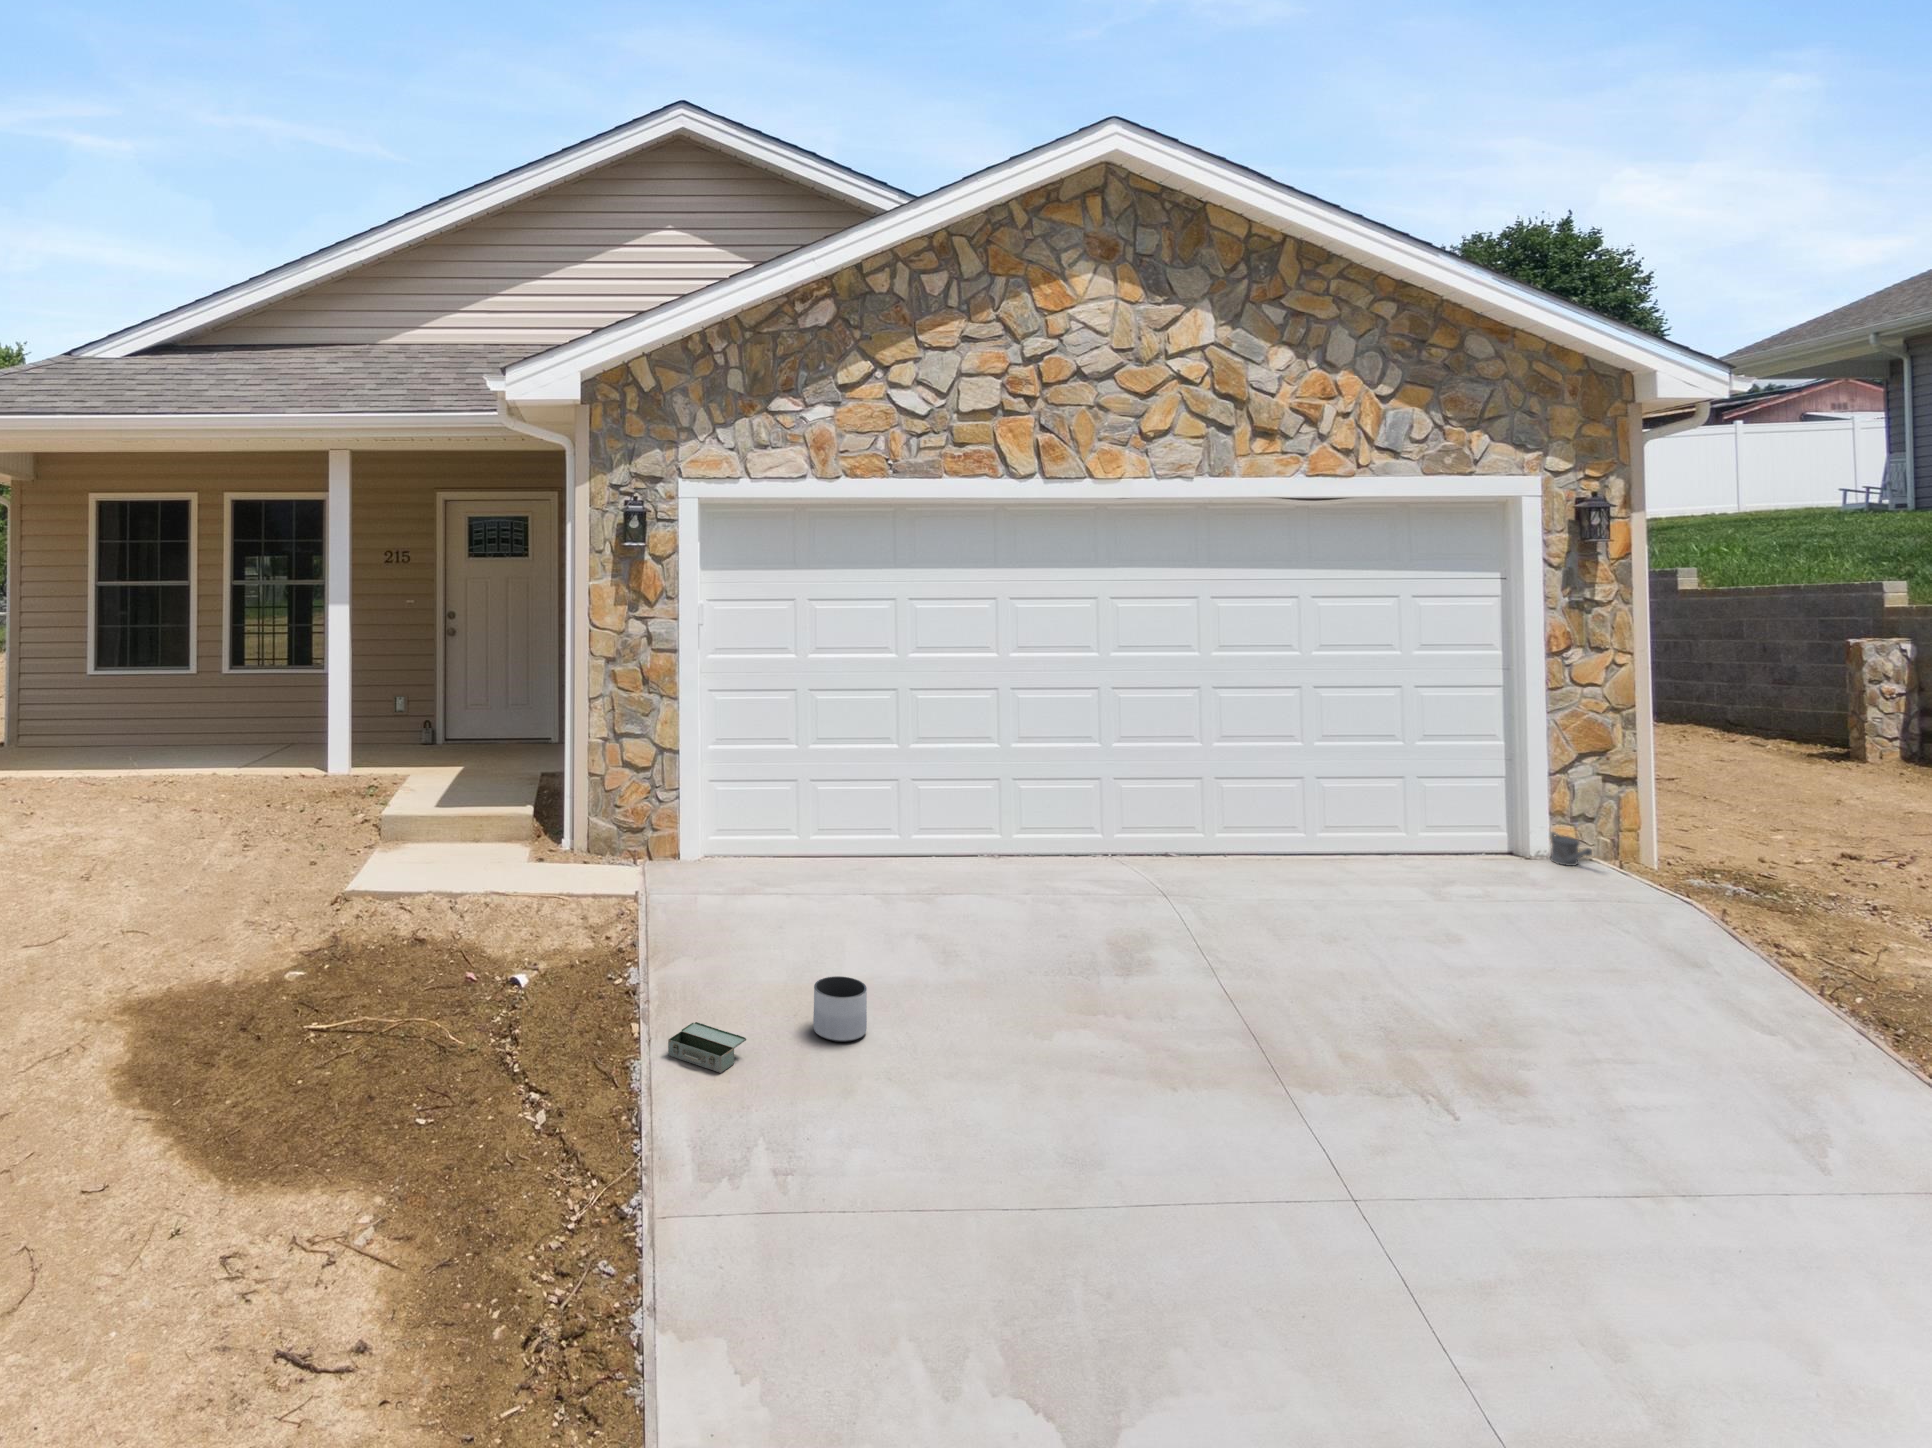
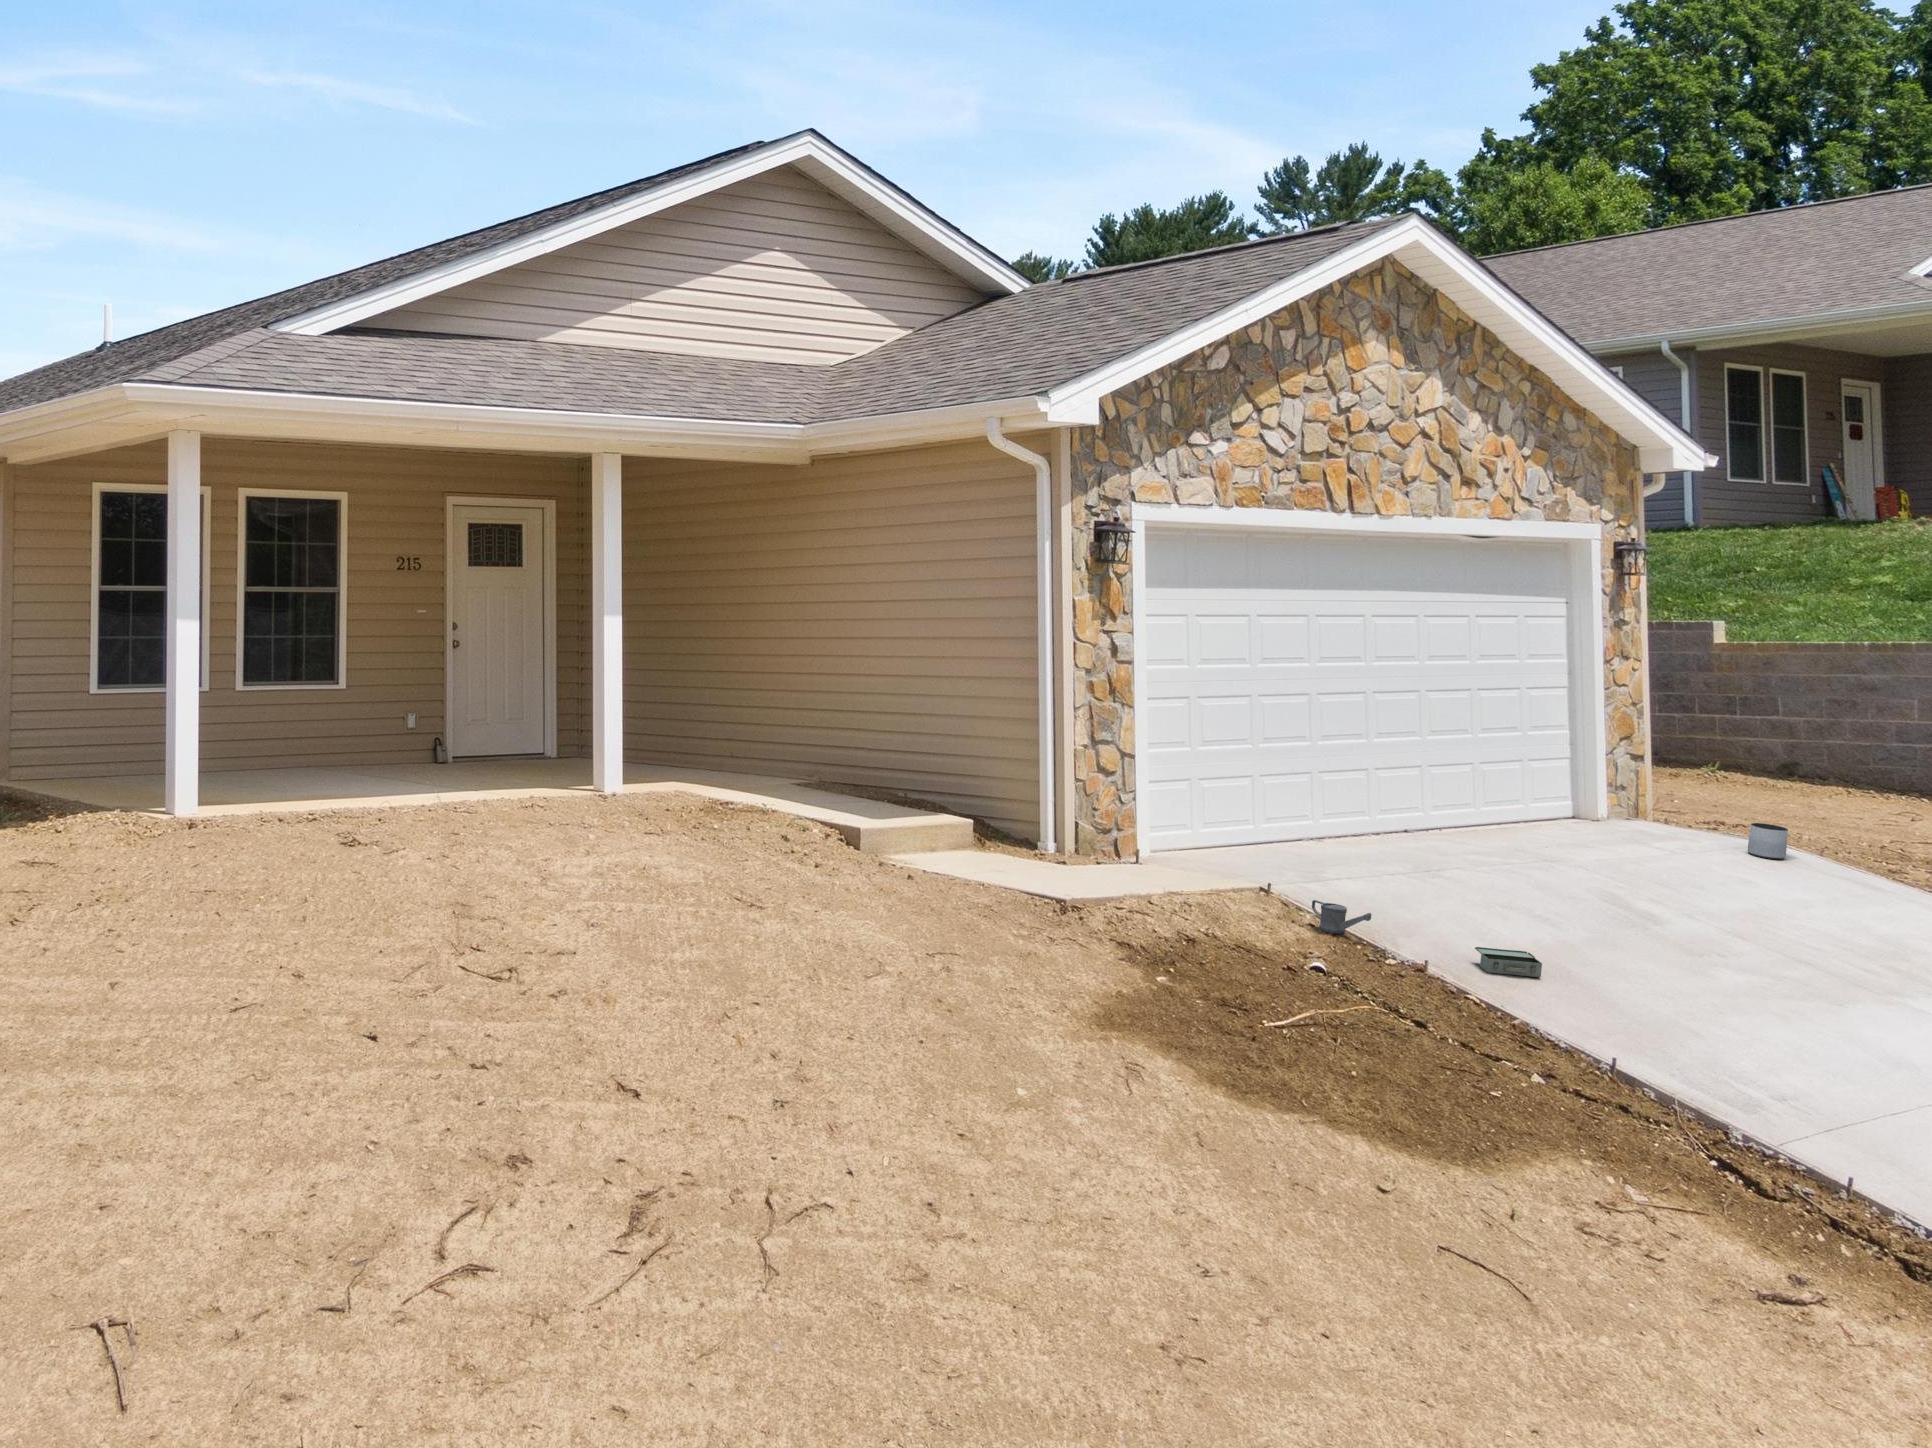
watering can: present [1551,832,1592,866] -> present [1312,900,1371,934]
planter: present [813,976,867,1042] -> present [1748,823,1788,859]

